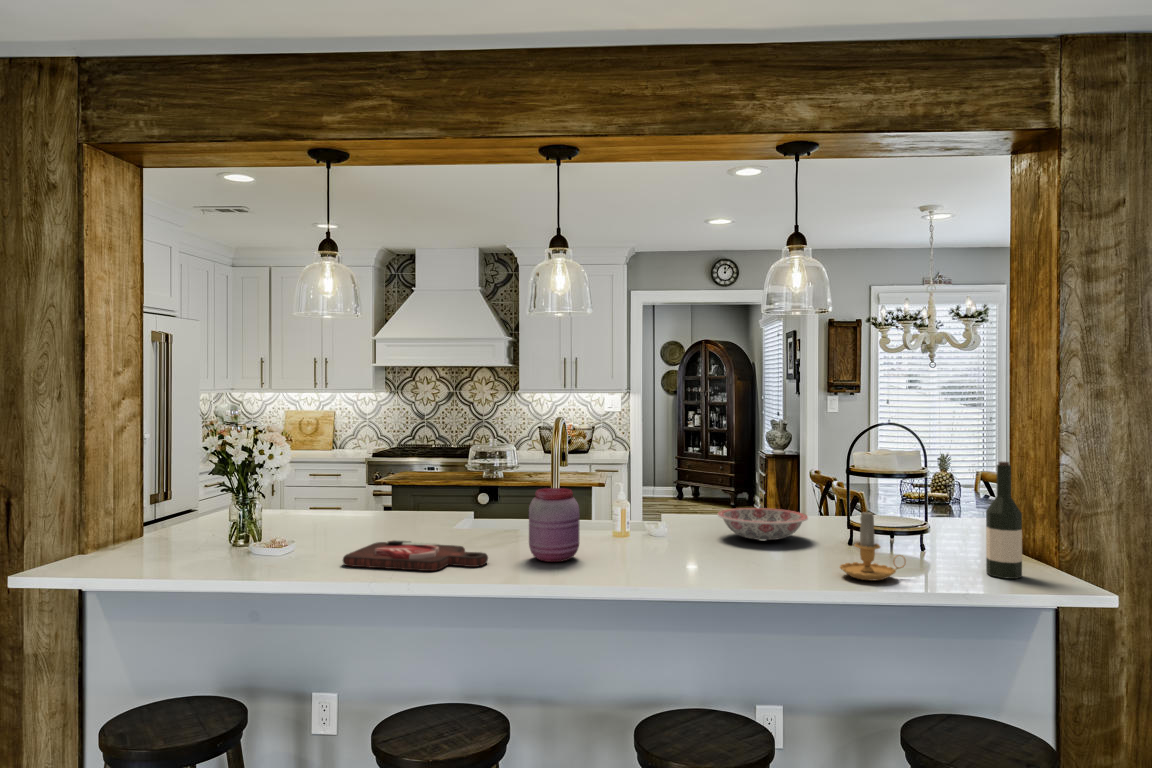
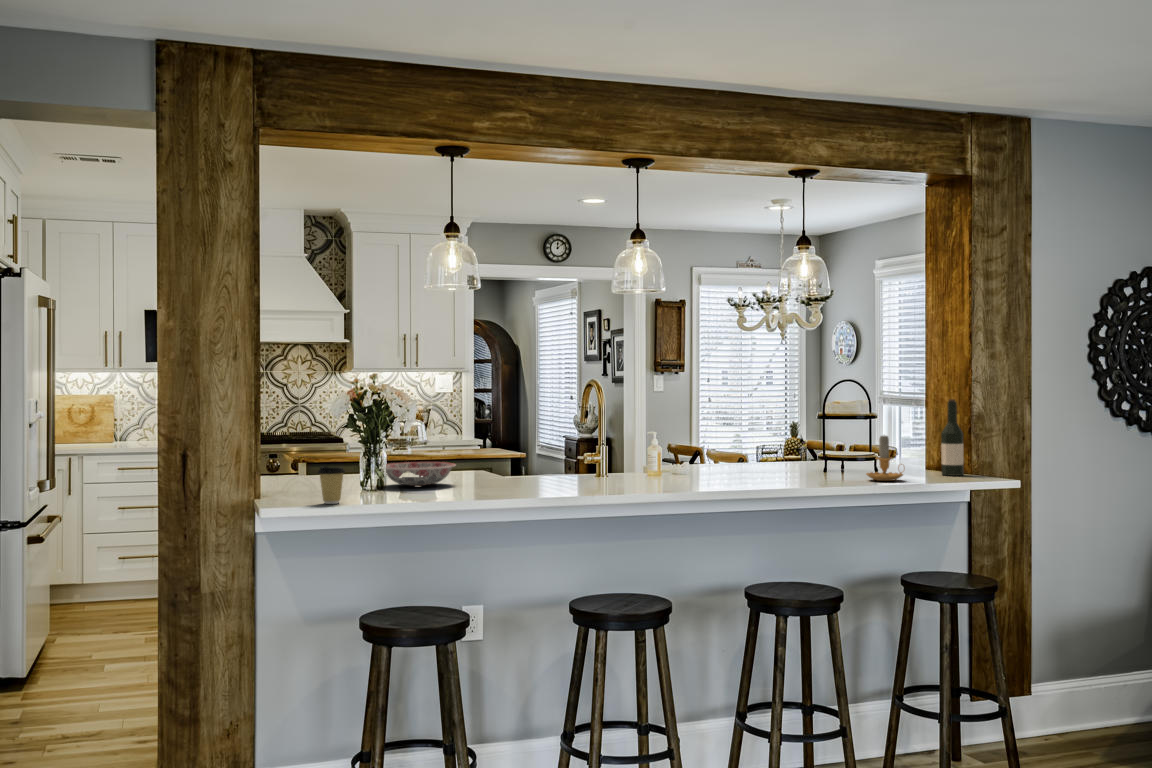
jar: present [529,488,580,562] -> none [644,432,685,488]
ceramic bowl: present [718,508,808,540] -> present [386,462,456,486]
coffee cup: none [162,509,194,550] -> present [318,466,345,504]
cutting board: present [343,540,488,571] -> none [513,478,629,499]

